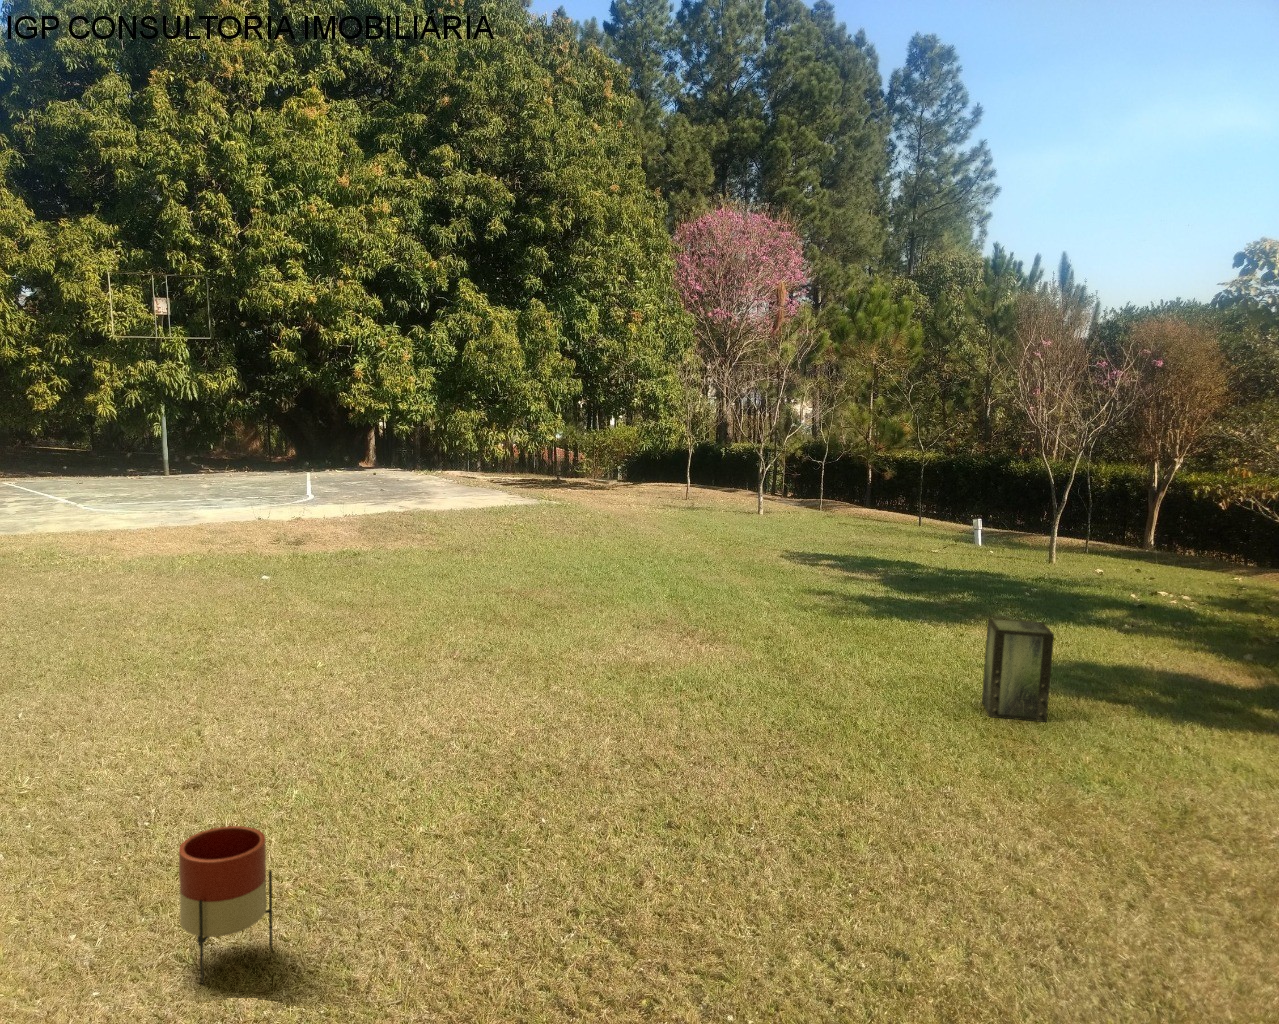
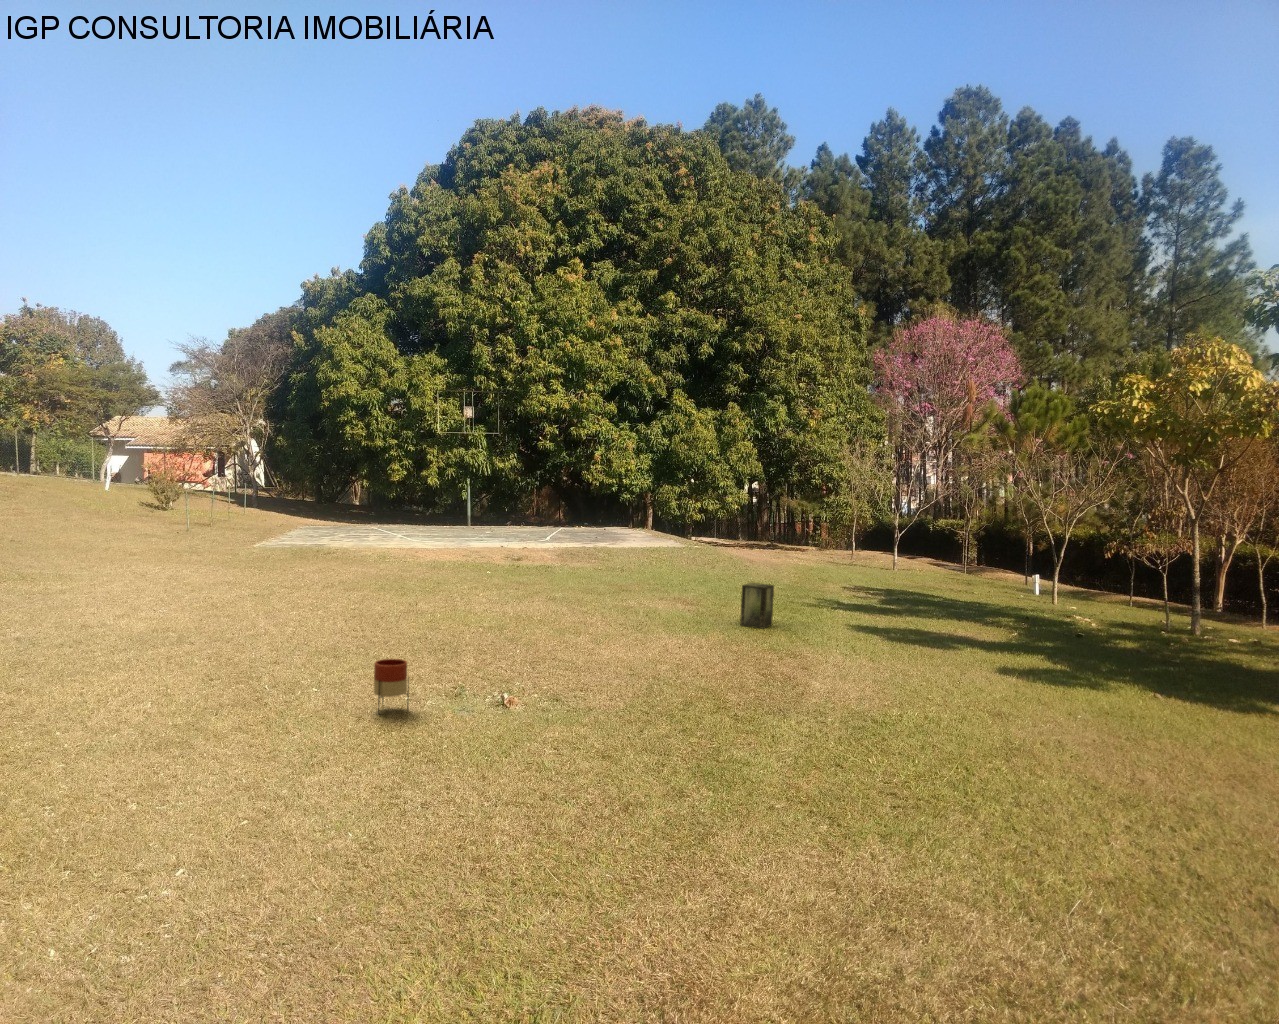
storage box: present [982,618,1054,722] -> present [740,583,774,628]

